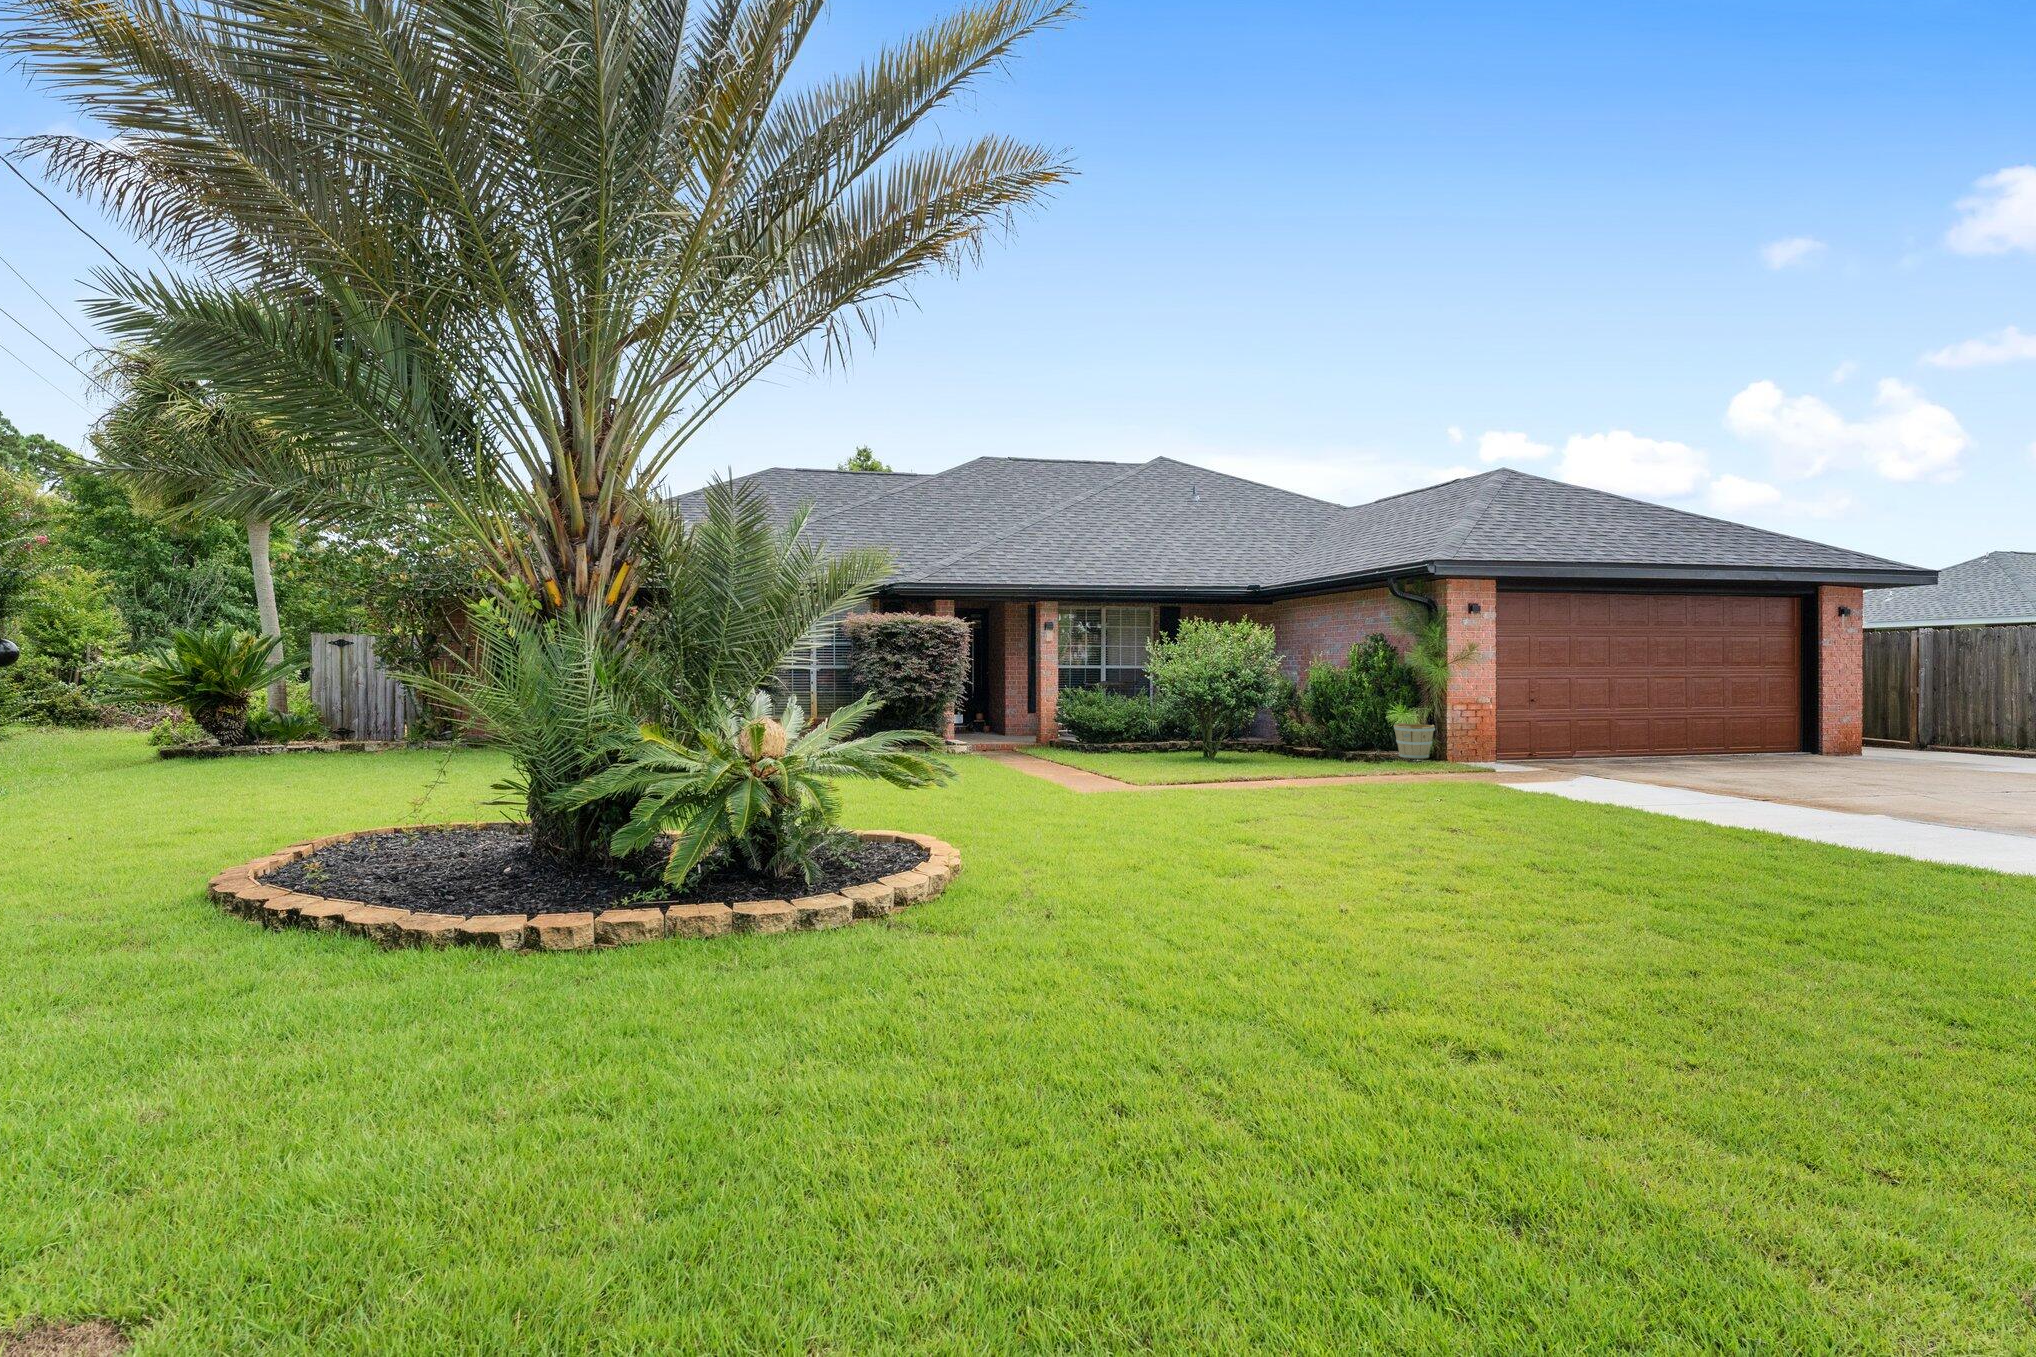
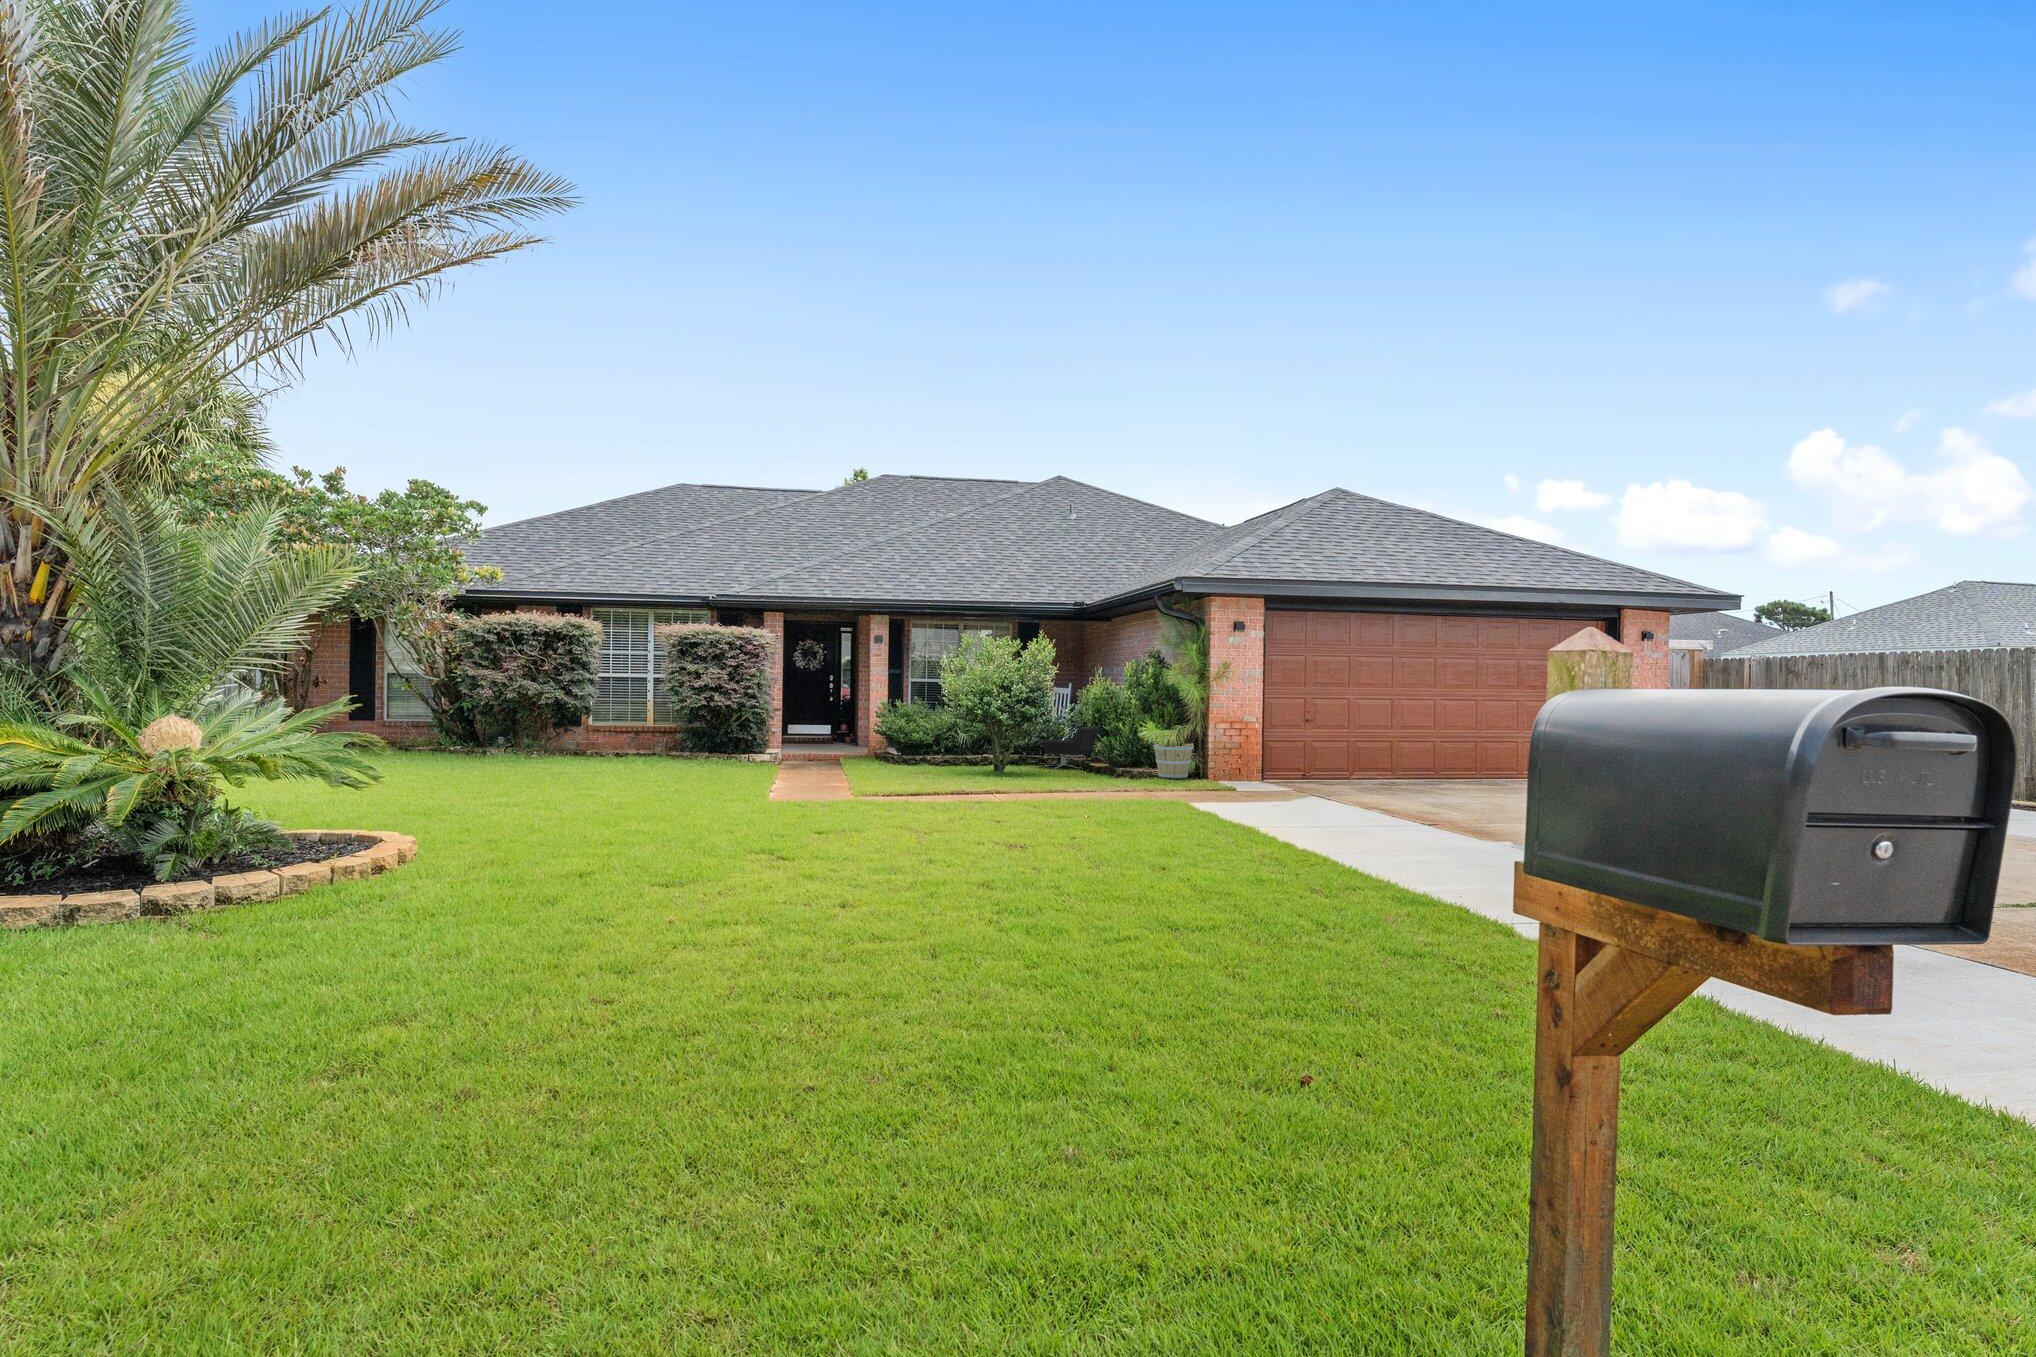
lounge chair: none [1263,709,1318,752] -> present [1041,726,1098,768]

